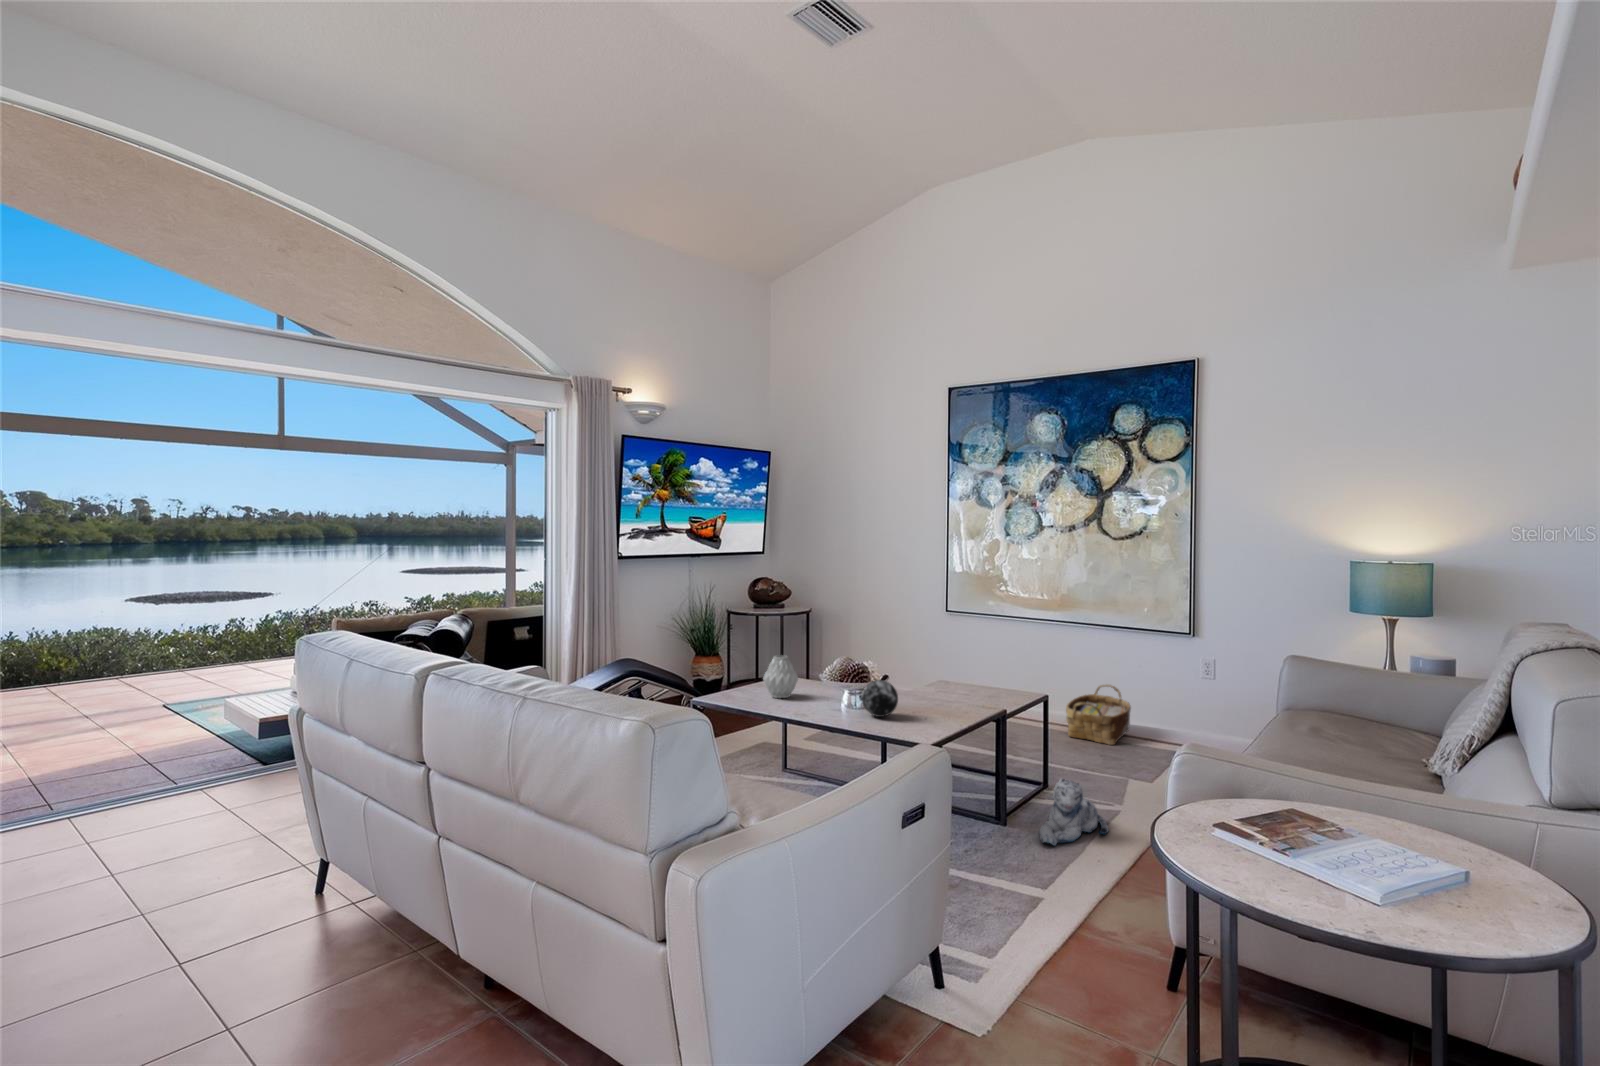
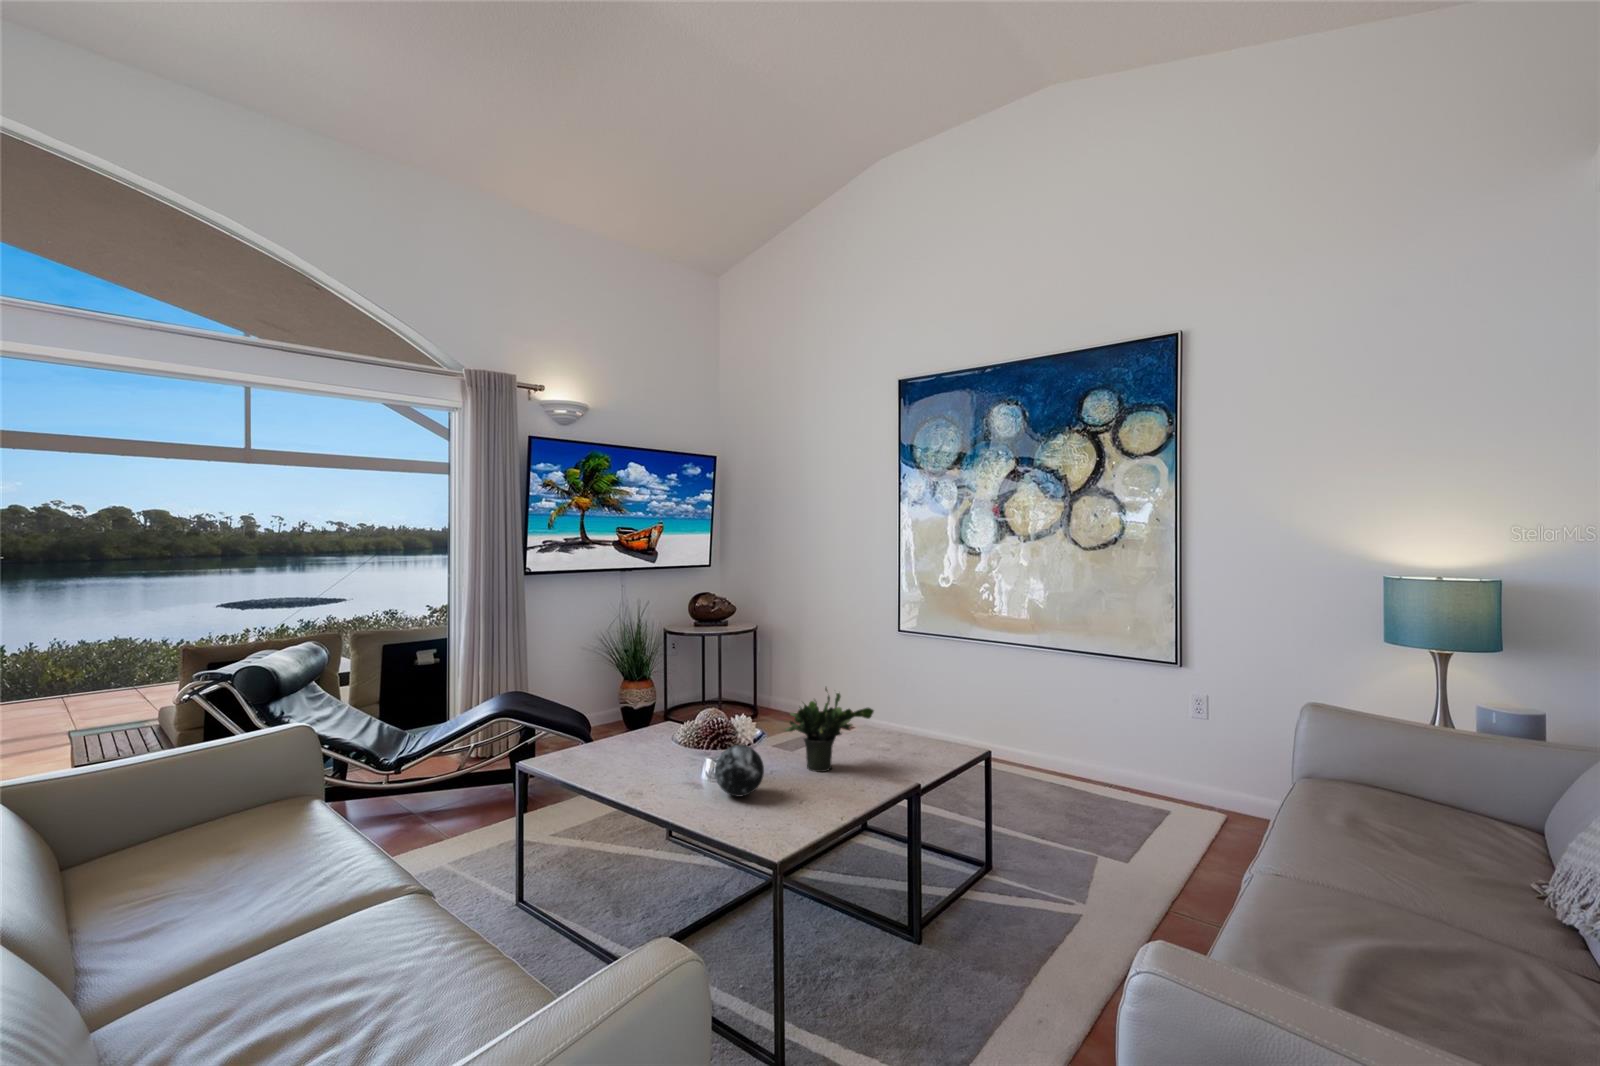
potted plant: none [901,640,967,706] -> present [785,688,874,772]
vase: present [763,655,798,698] -> none [609,703,657,760]
woven basket: present [1066,684,1131,745] -> none [1026,723,1105,801]
plush toy: present [1039,778,1108,845] -> none [953,888,1056,995]

